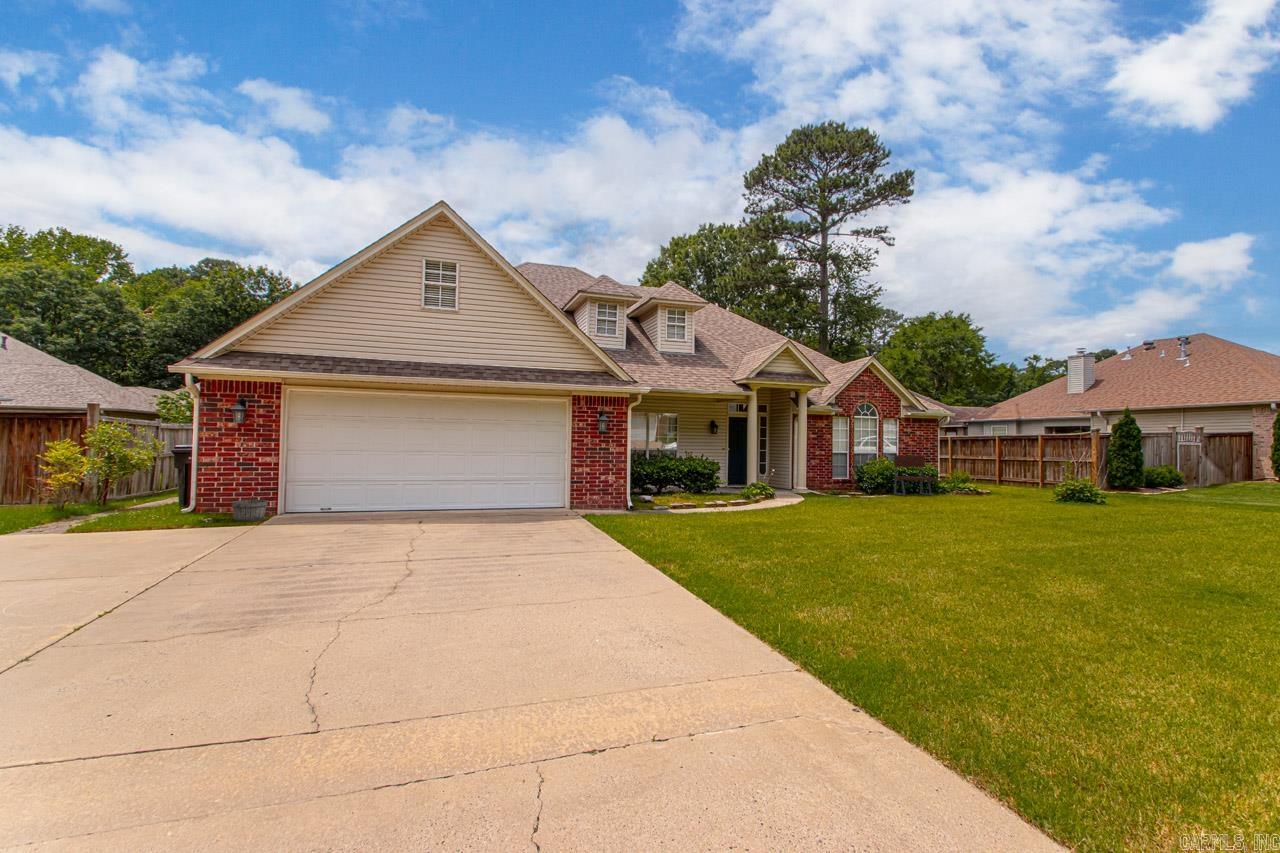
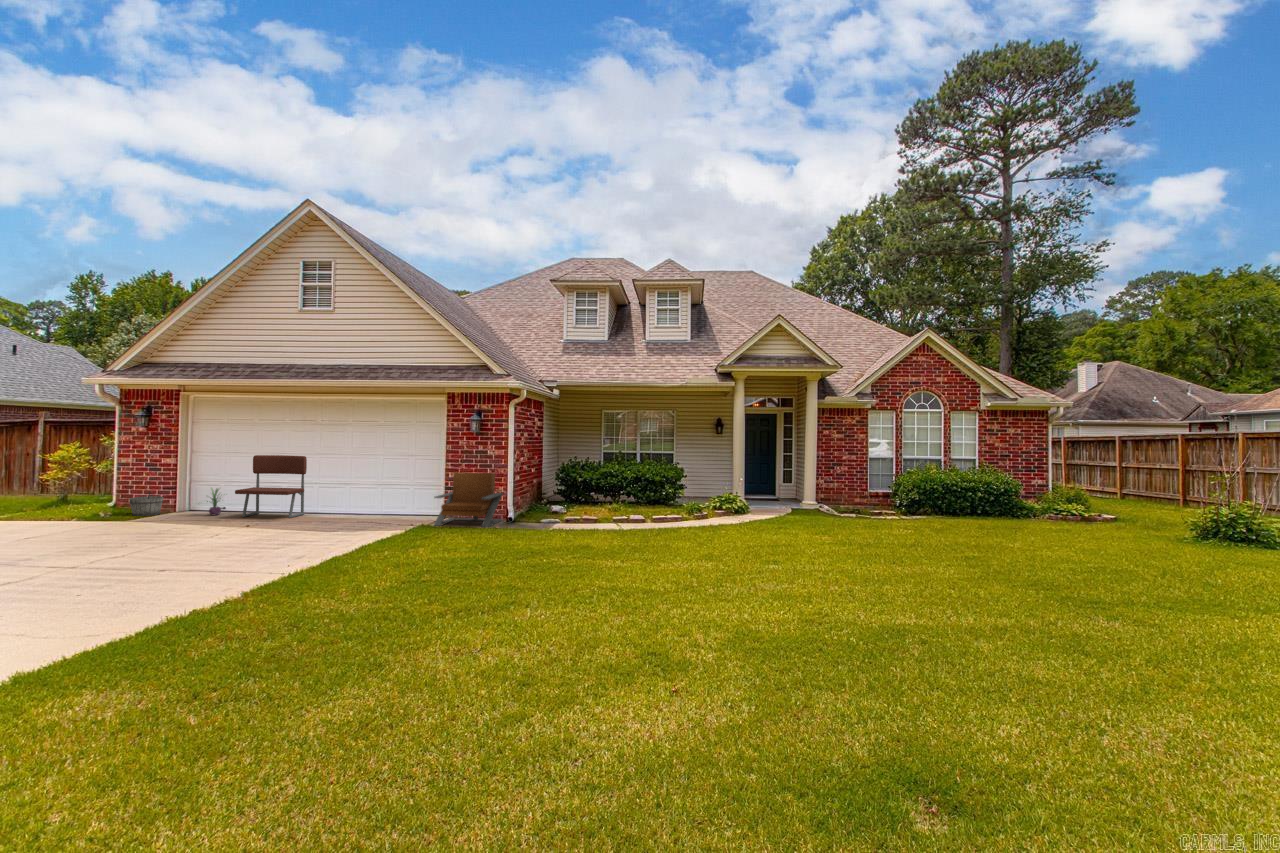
bench: present [894,455,937,496] -> present [235,455,307,518]
lounge chair: none [581,468,638,517] -> present [434,472,502,527]
decorative plant: none [315,488,352,518] -> present [207,488,221,516]

